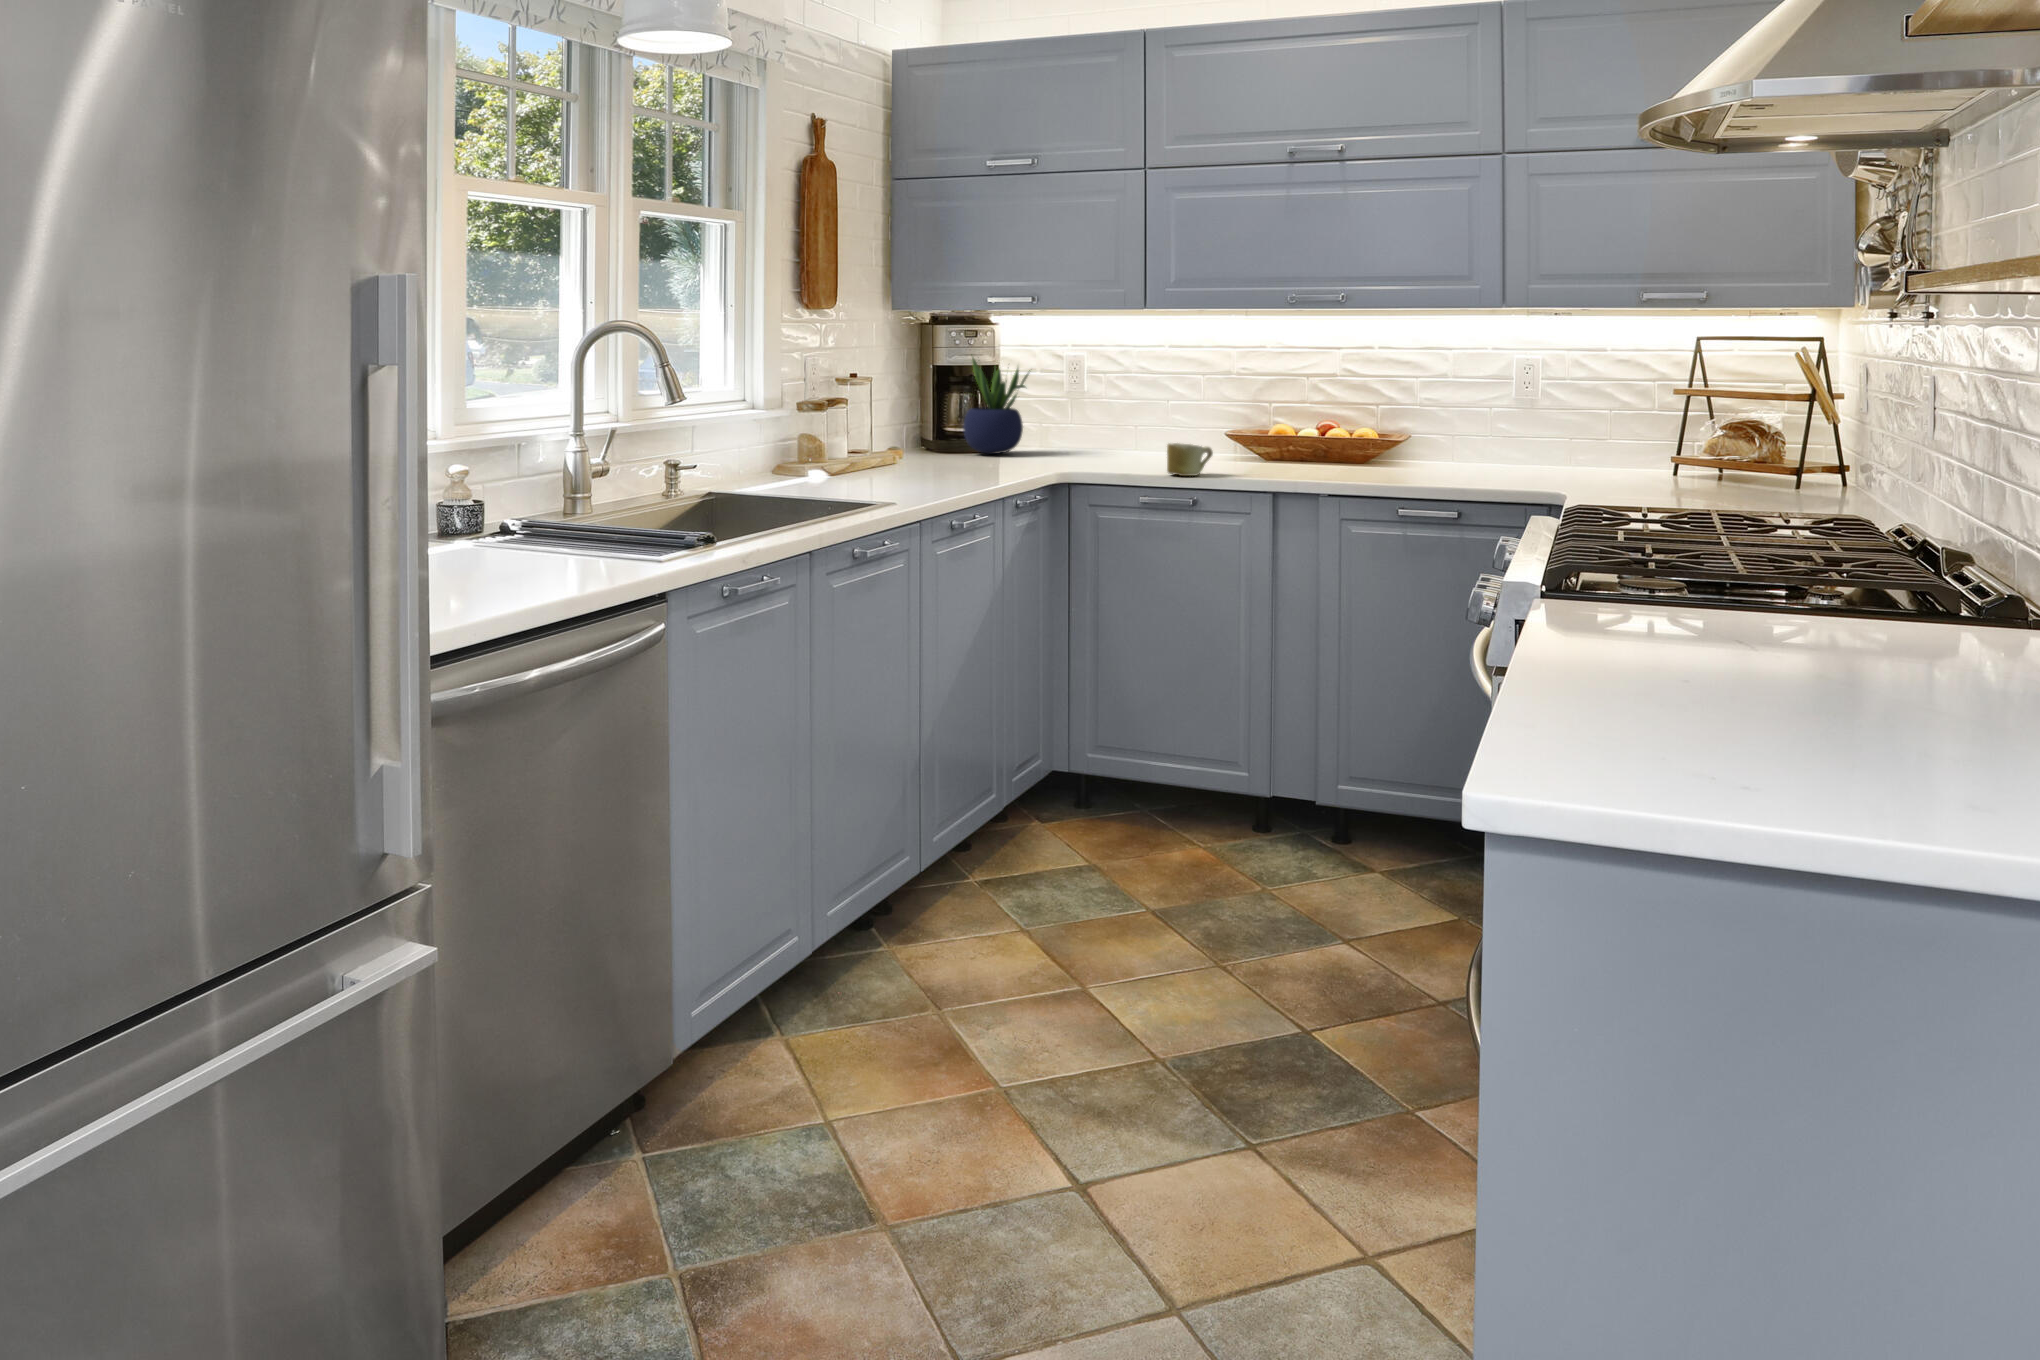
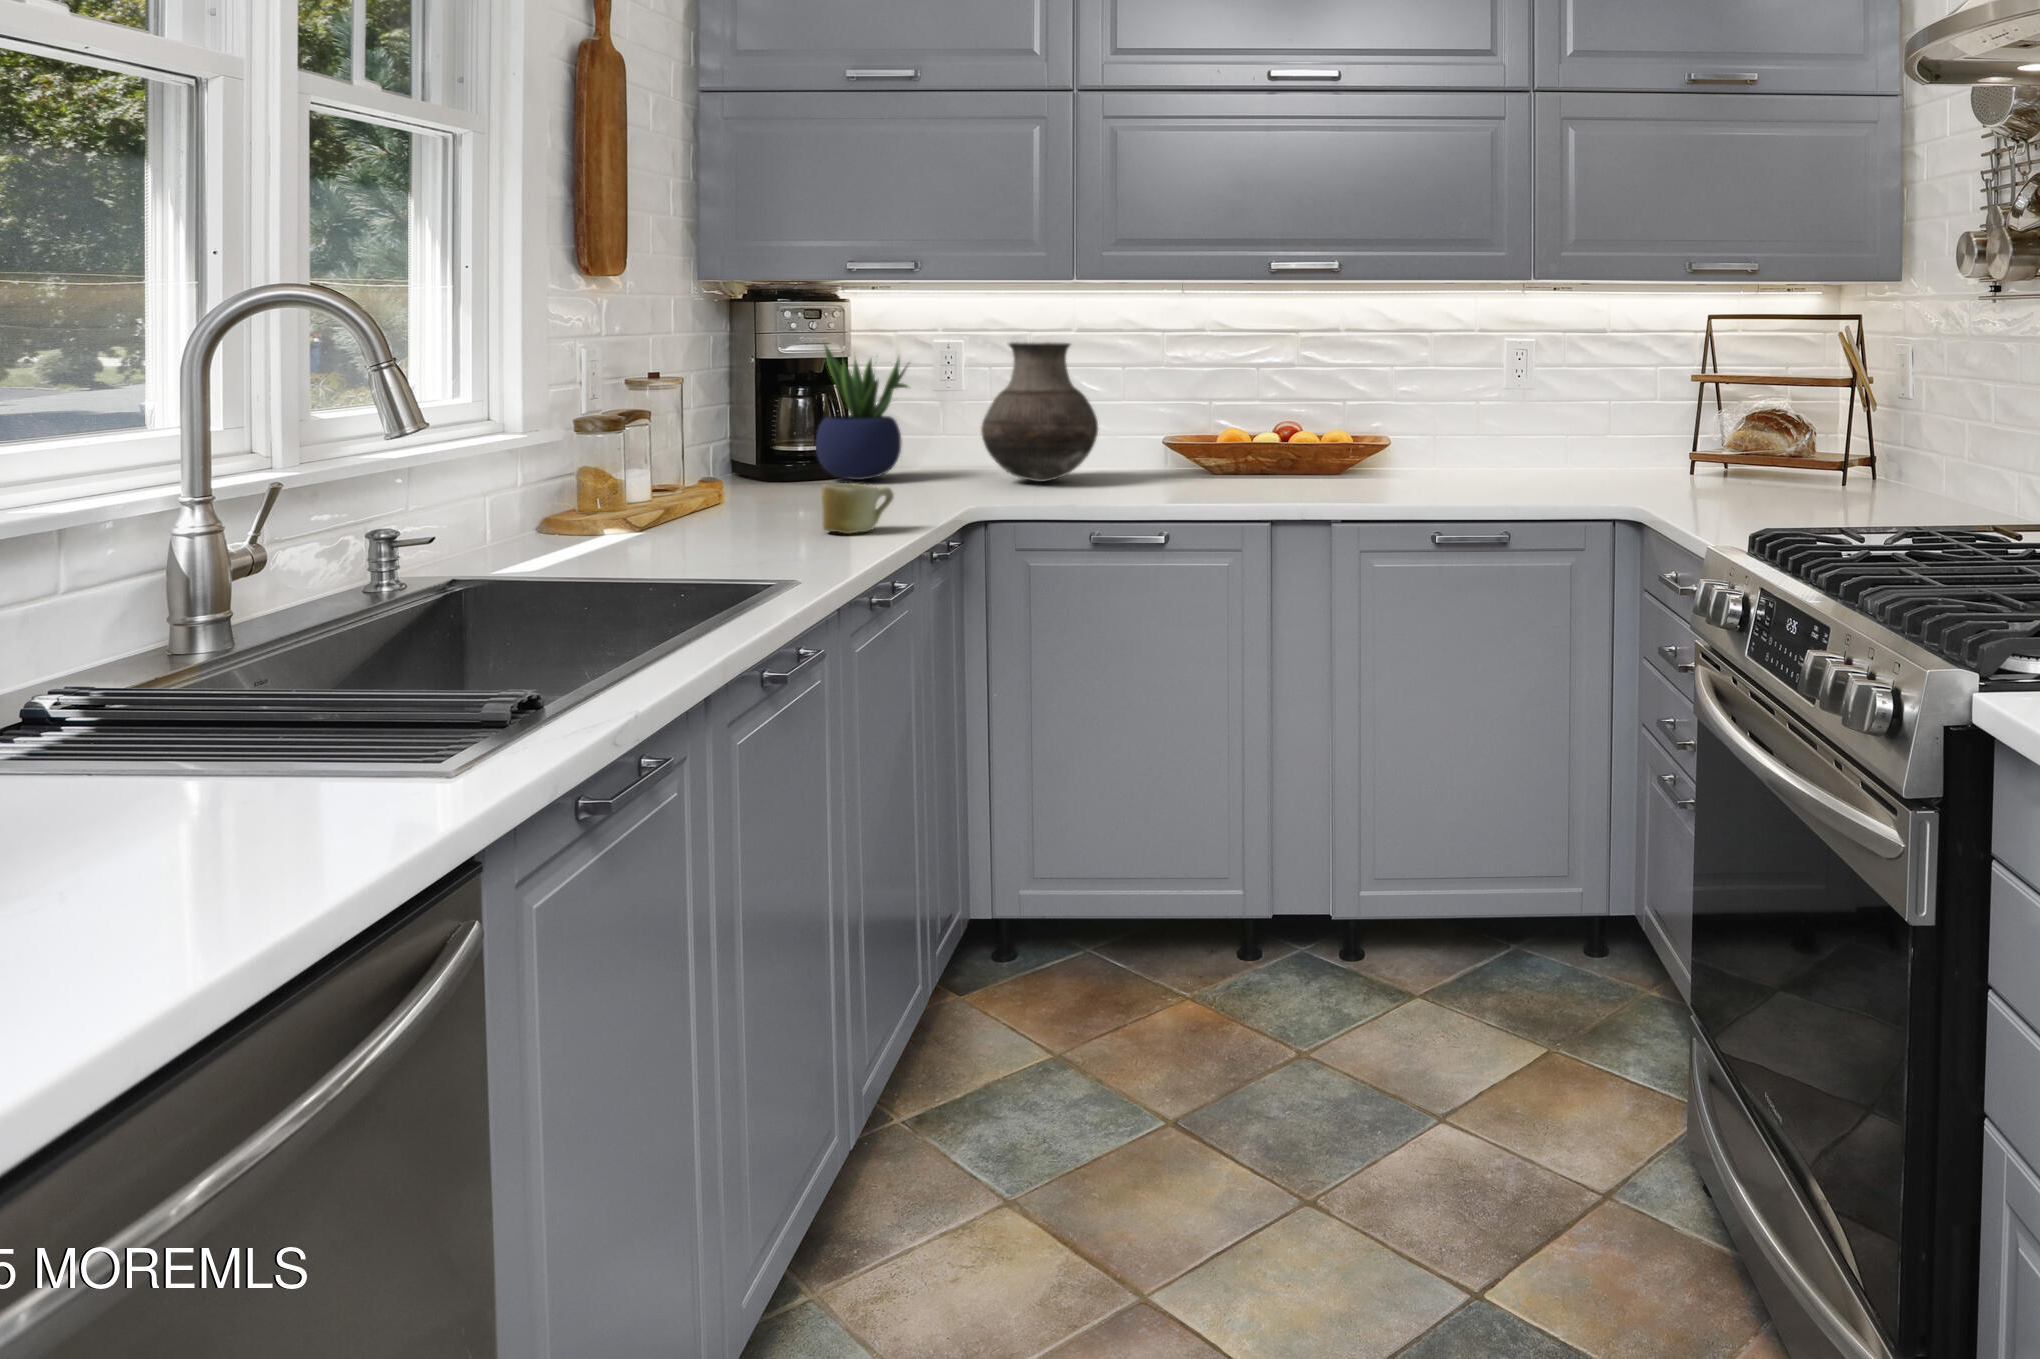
vase: none [1075,355,1161,460] -> present [981,342,1098,482]
mug: present [1167,443,1213,476] -> present [822,483,894,534]

